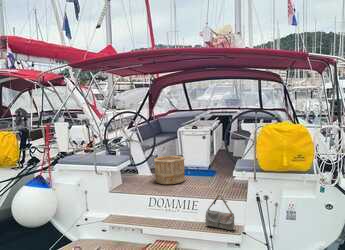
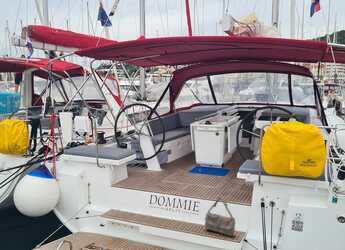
wooden bucket: present [154,156,184,184] -> none [161,152,194,182]

